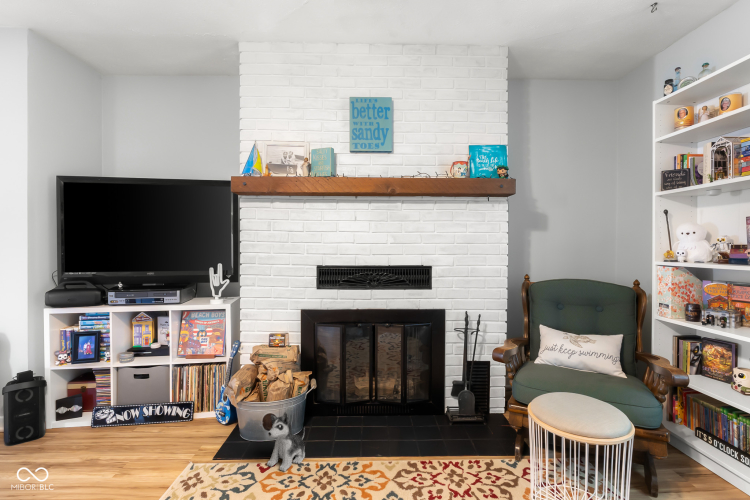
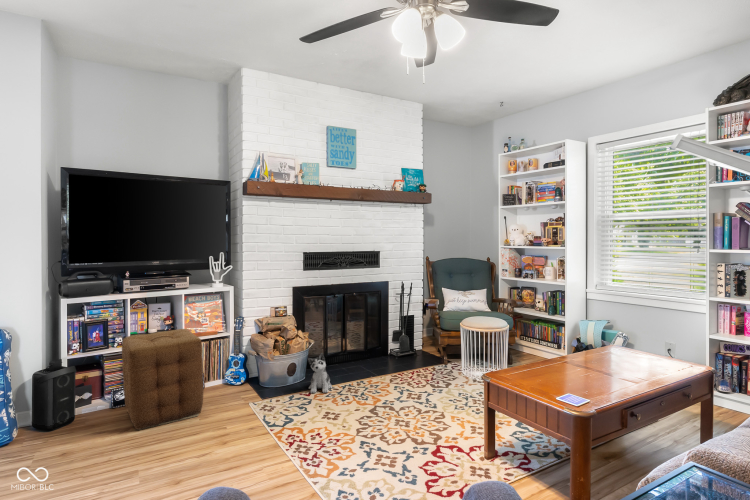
ottoman: none [43,354,158,471] -> present [122,329,203,430]

